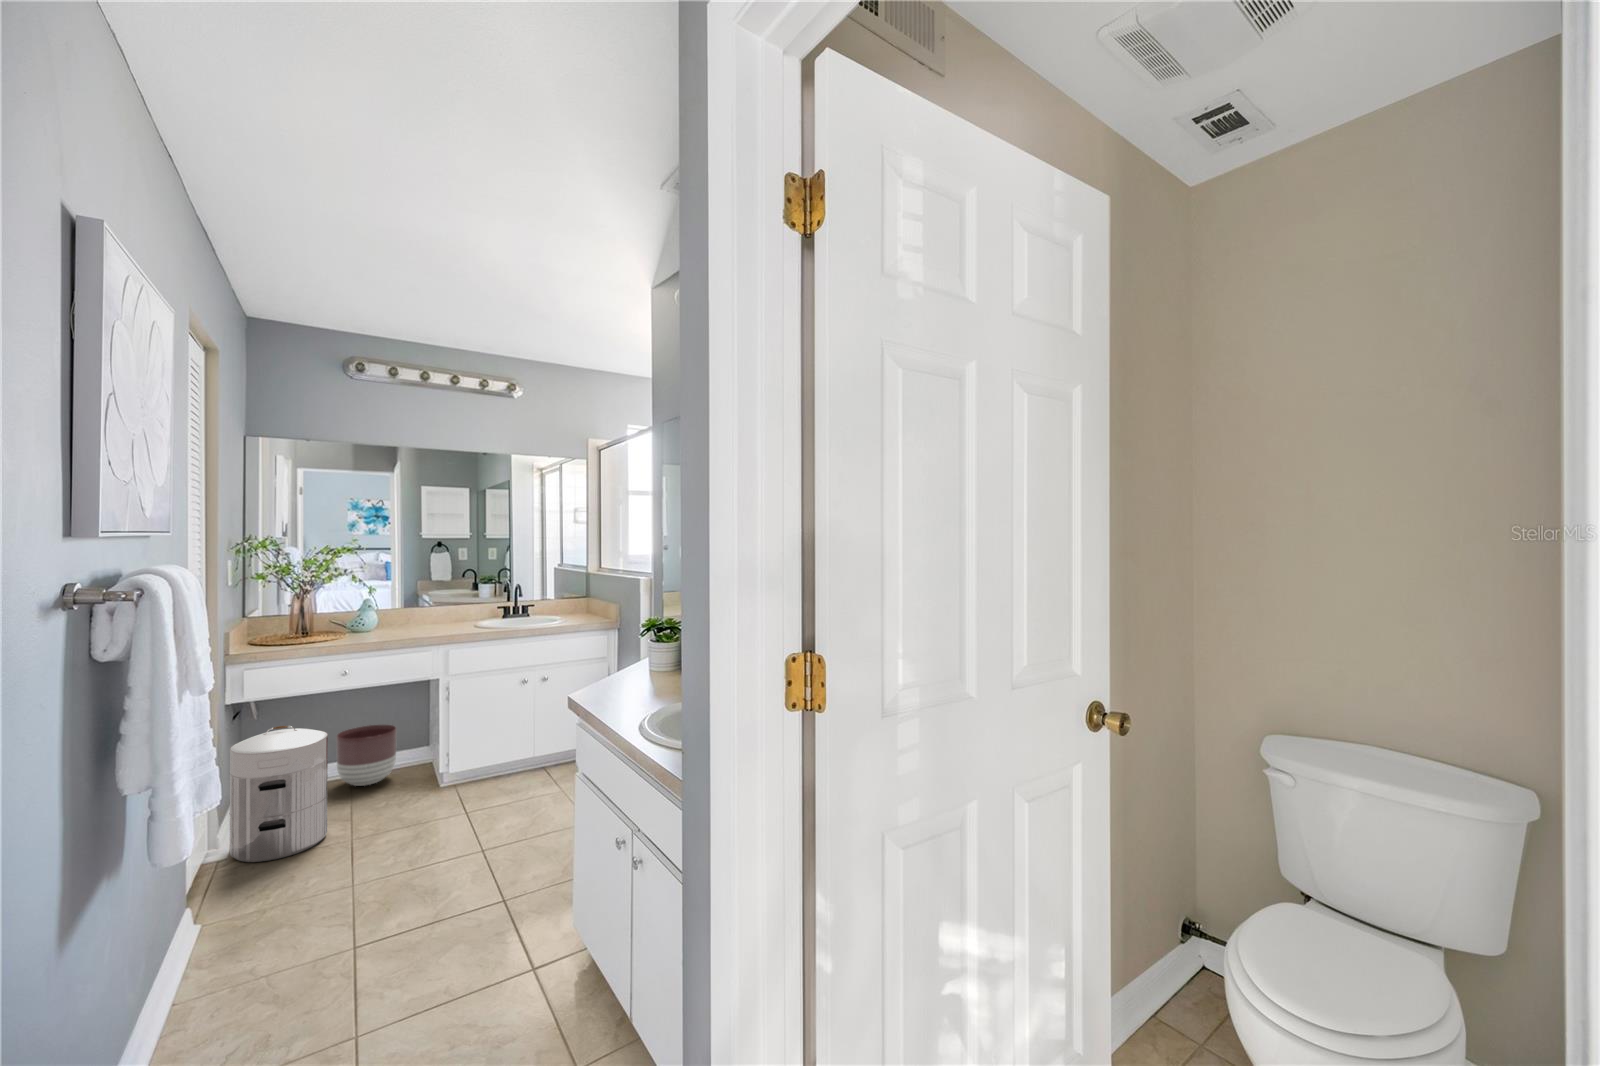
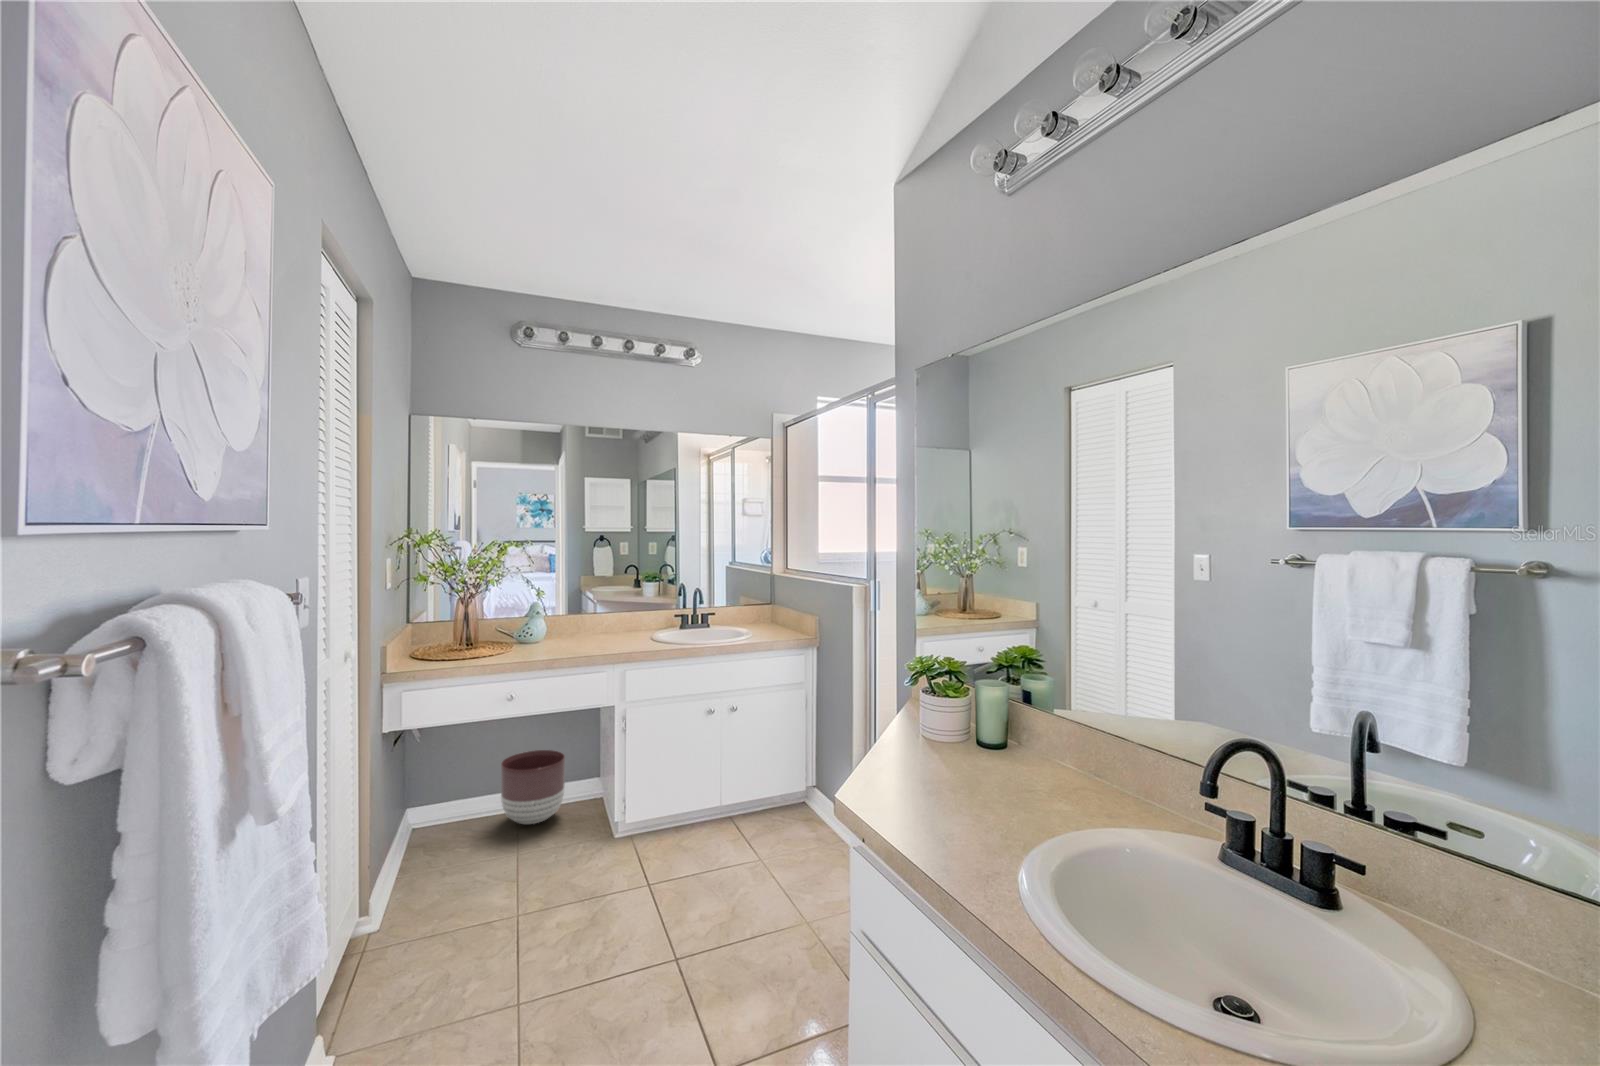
waste bin: present [229,726,328,862] -> none [382,765,493,940]

